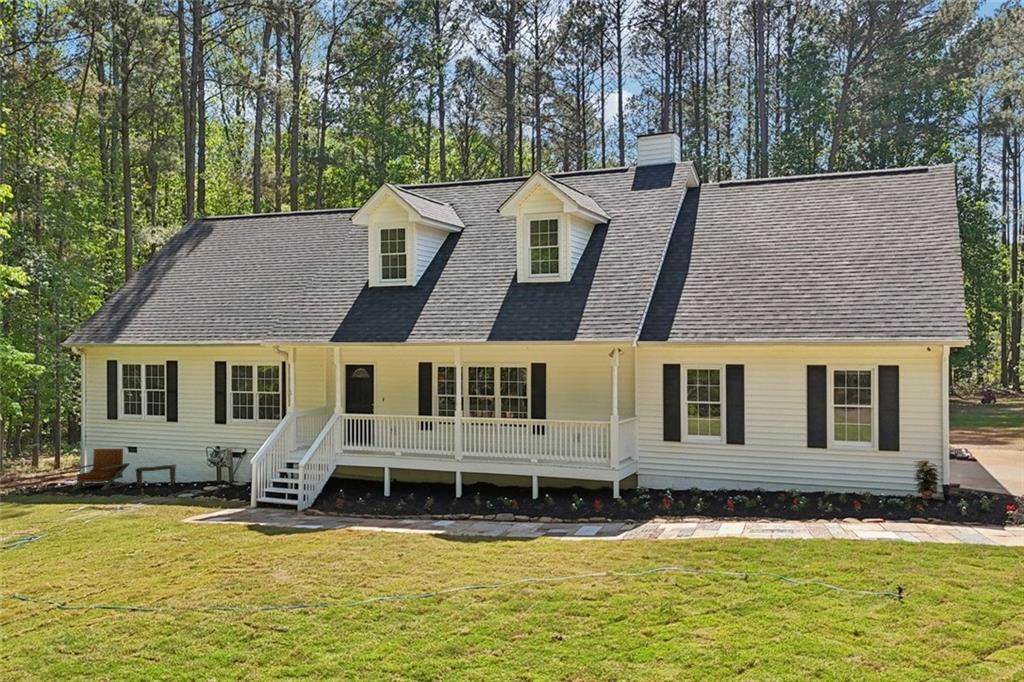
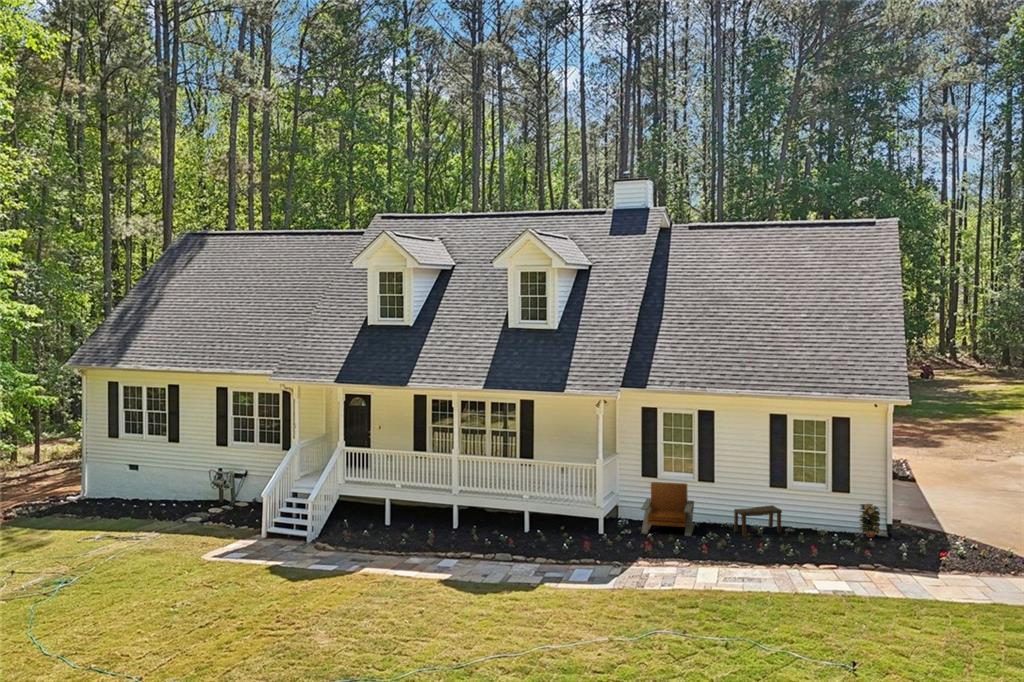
lounge chair: present [72,449,130,490] -> present [641,482,694,536]
bench: present [136,464,176,488] -> present [734,505,782,537]

